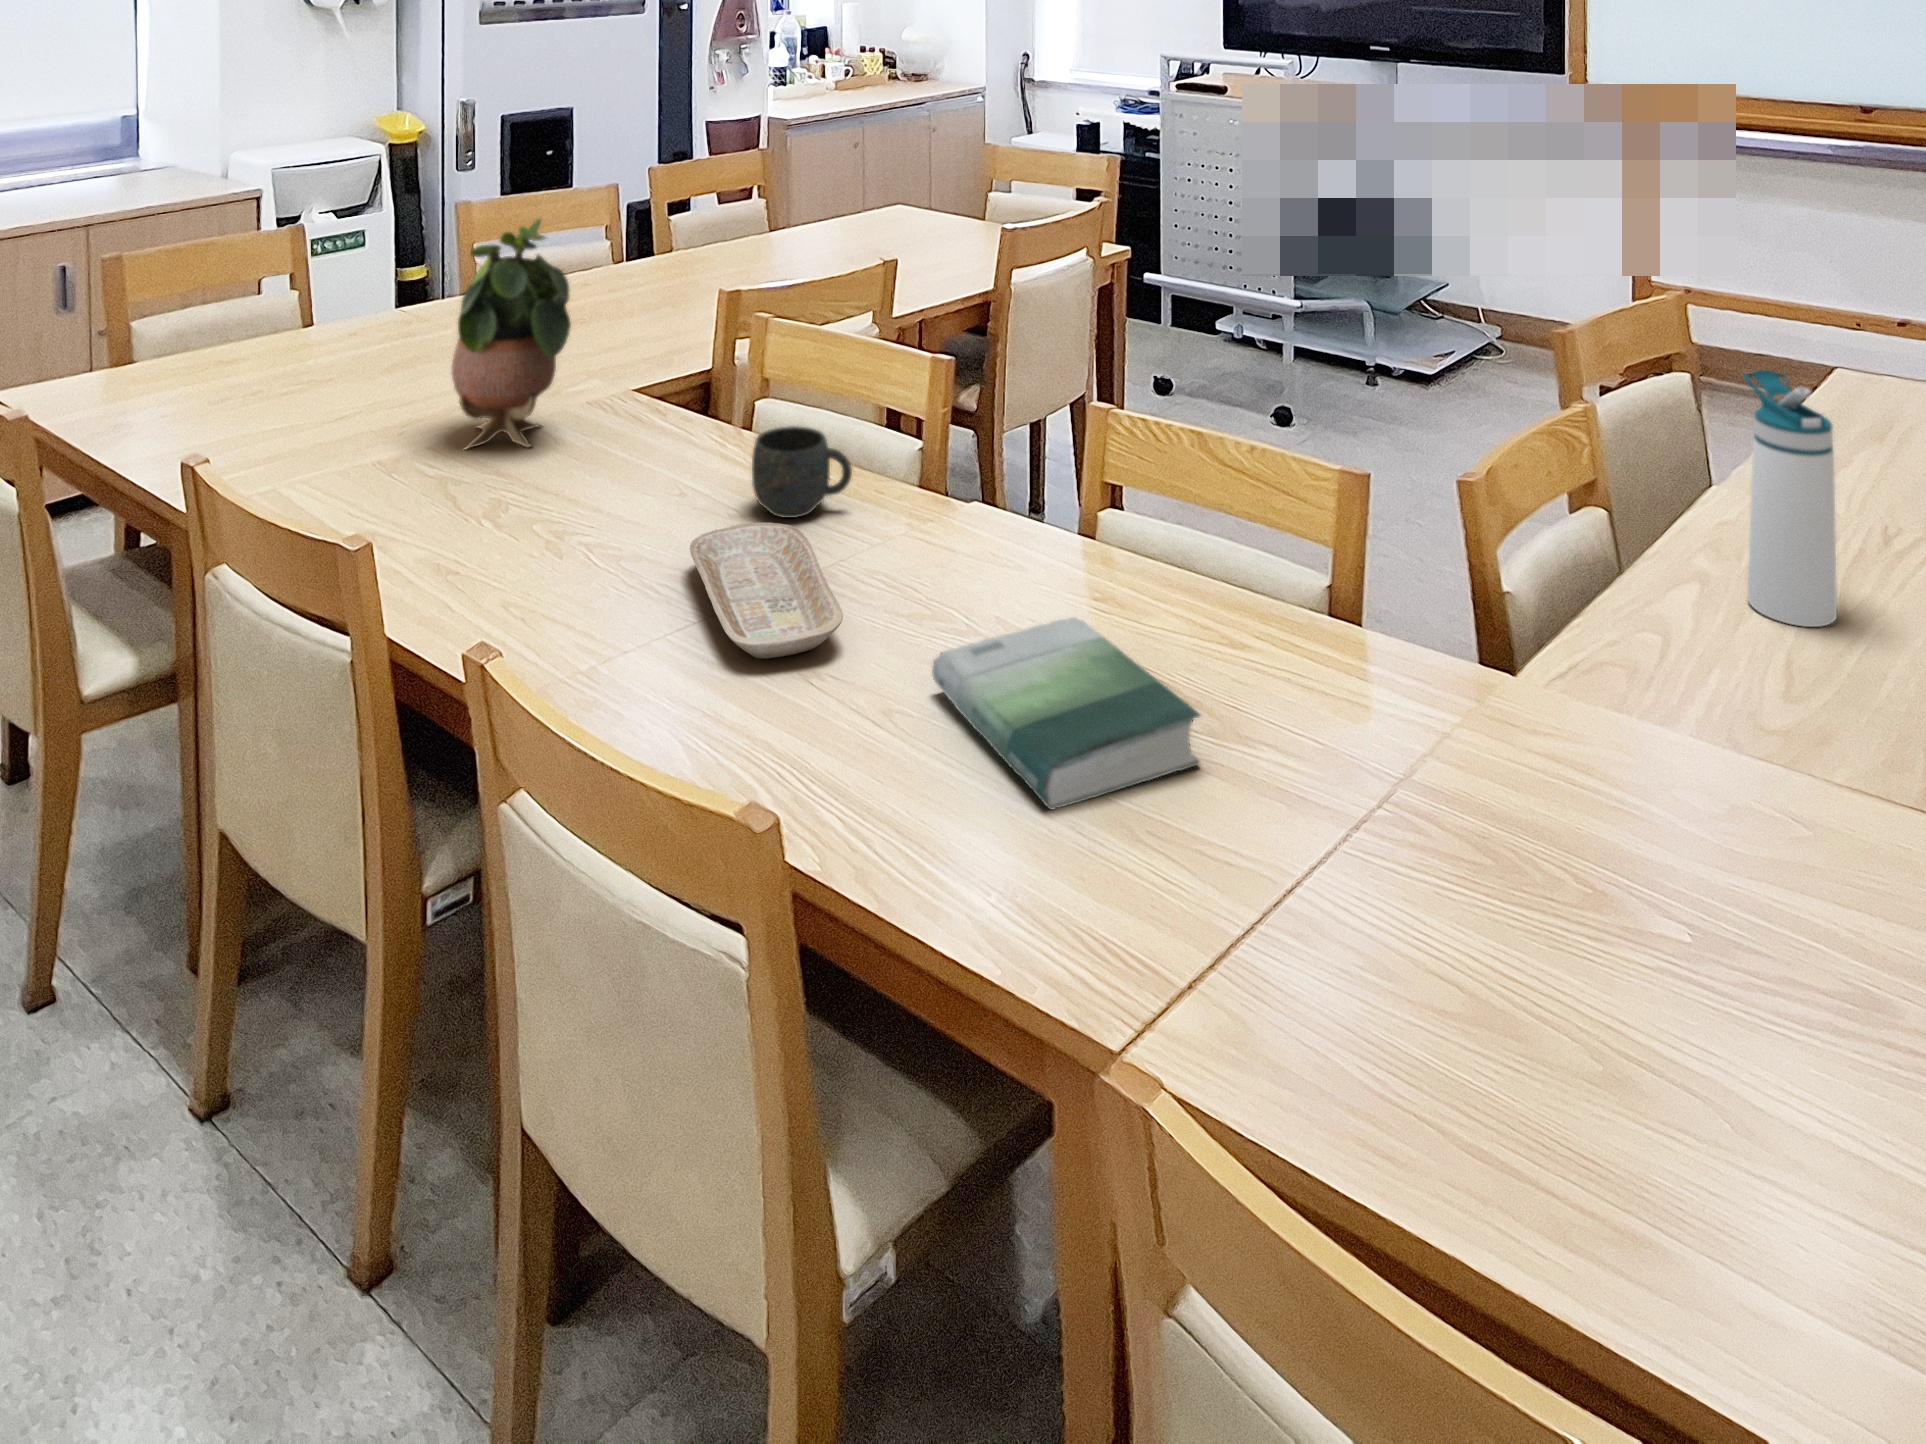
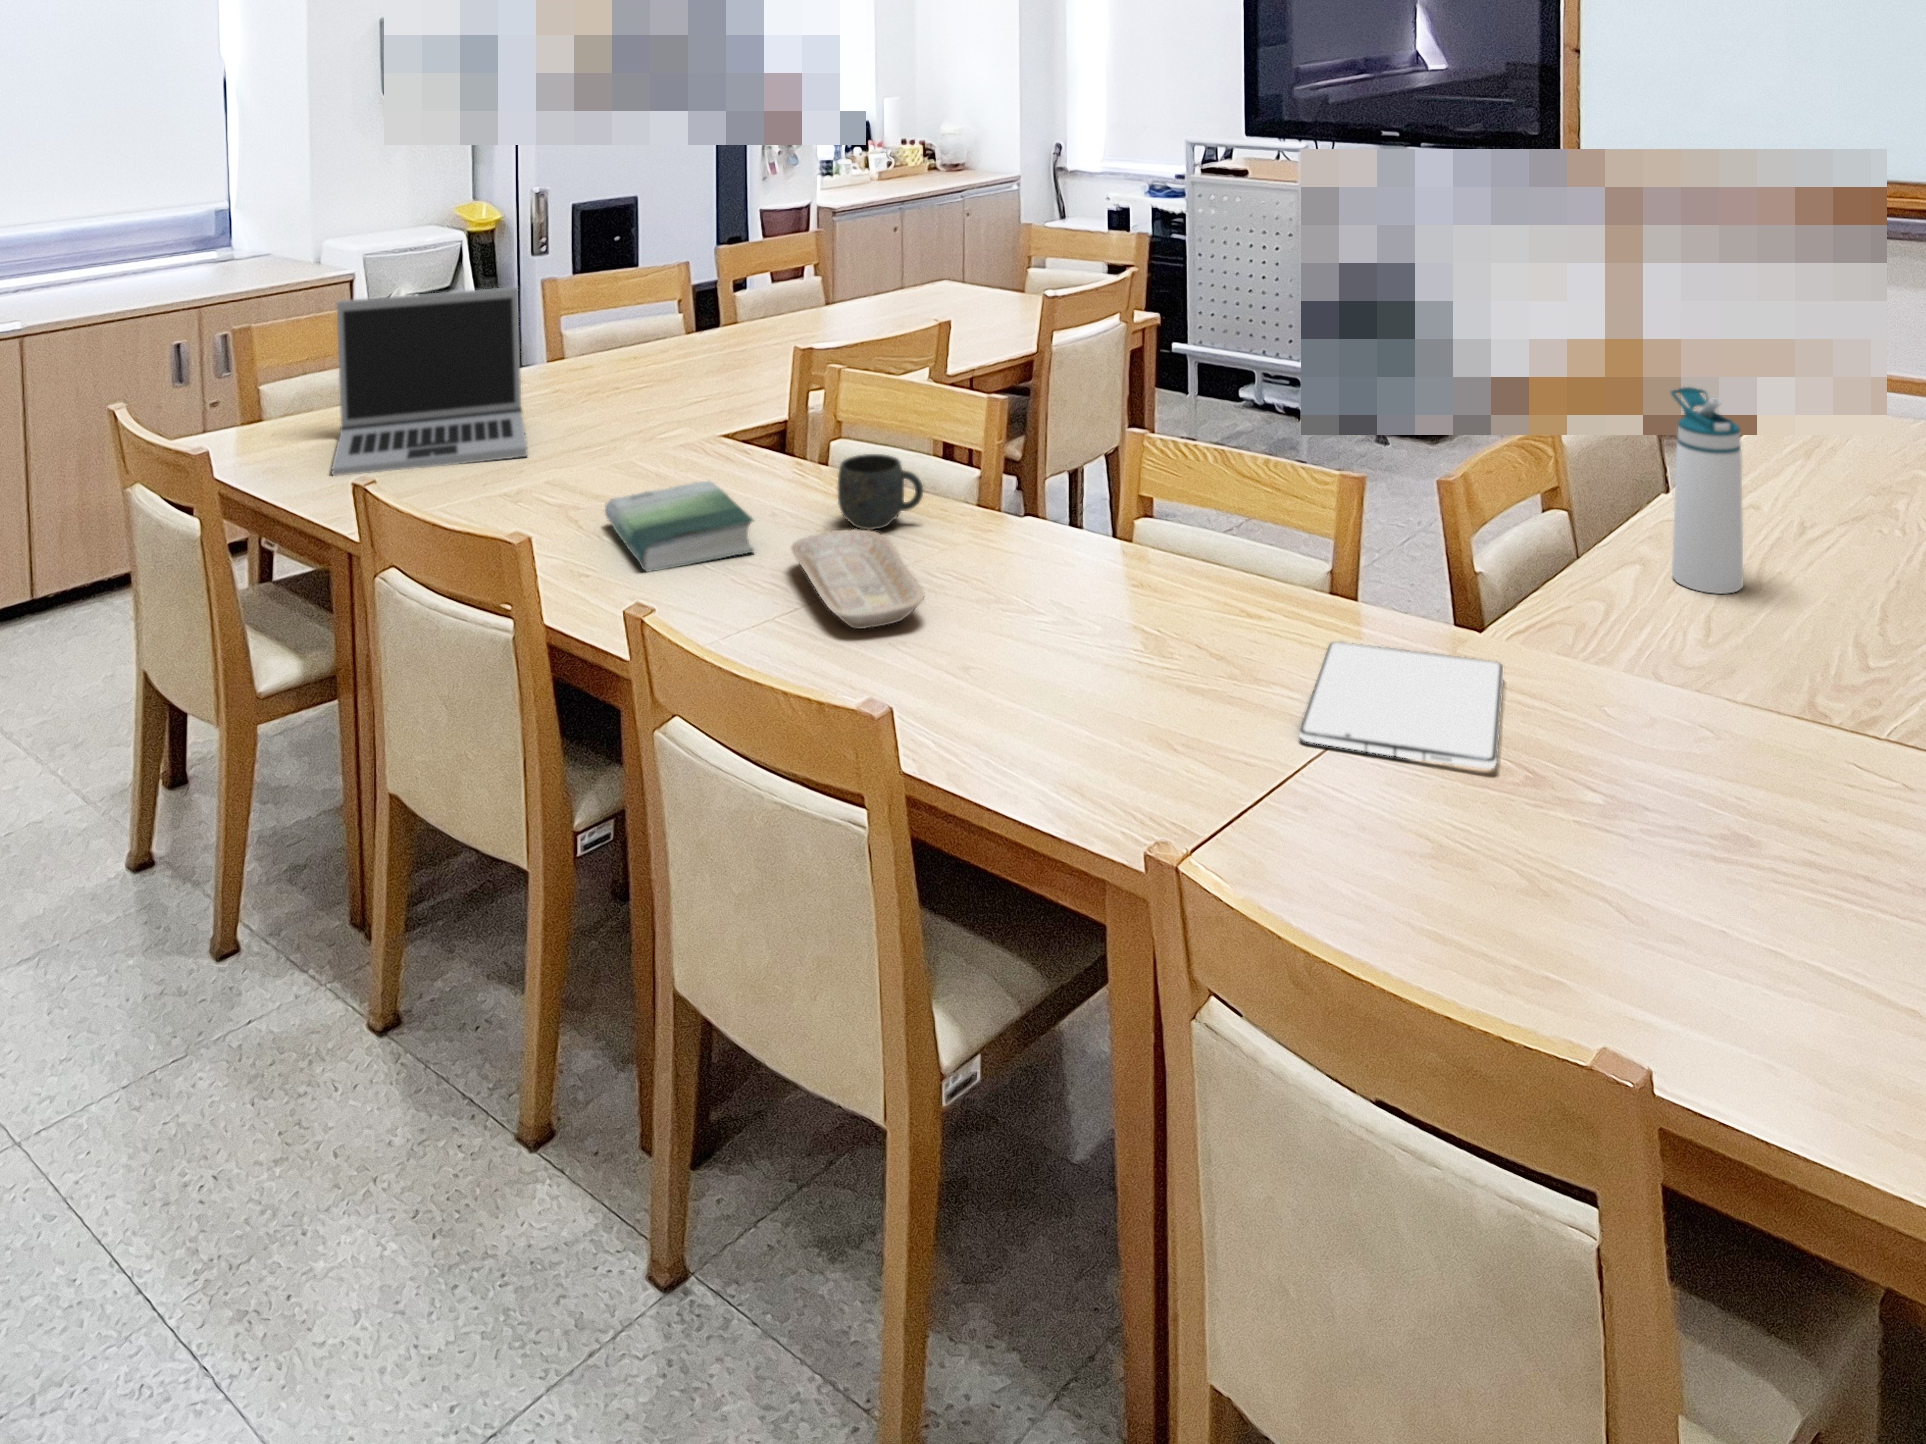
laptop: none [182,217,411,439] -> present [332,287,527,476]
potted plant: present [451,219,571,449] -> none [568,282,673,484]
book: present [932,617,1200,810] -> present [605,481,754,572]
tablet: none [1303,692,1561,894] -> present [1299,642,1503,769]

